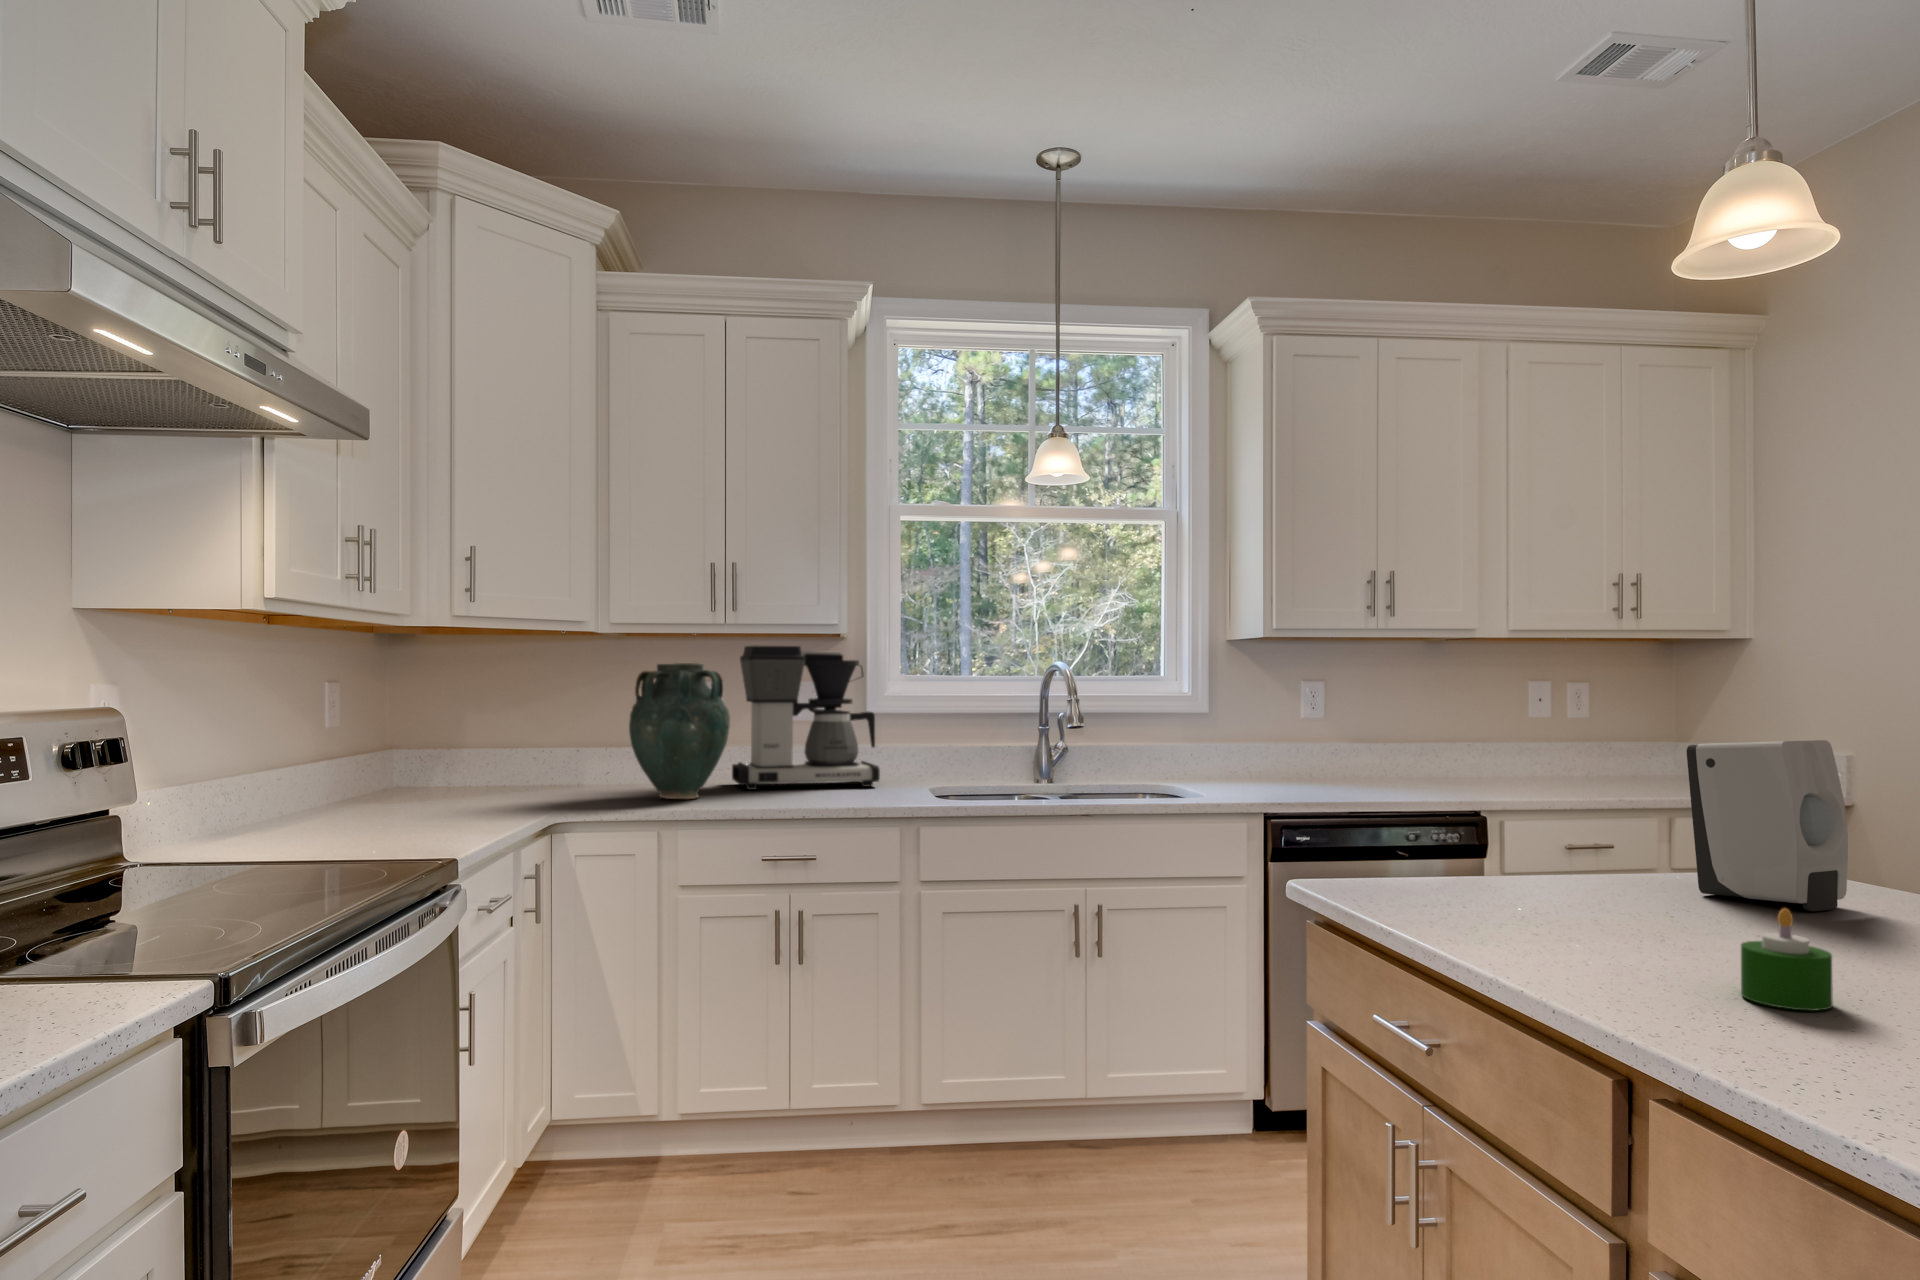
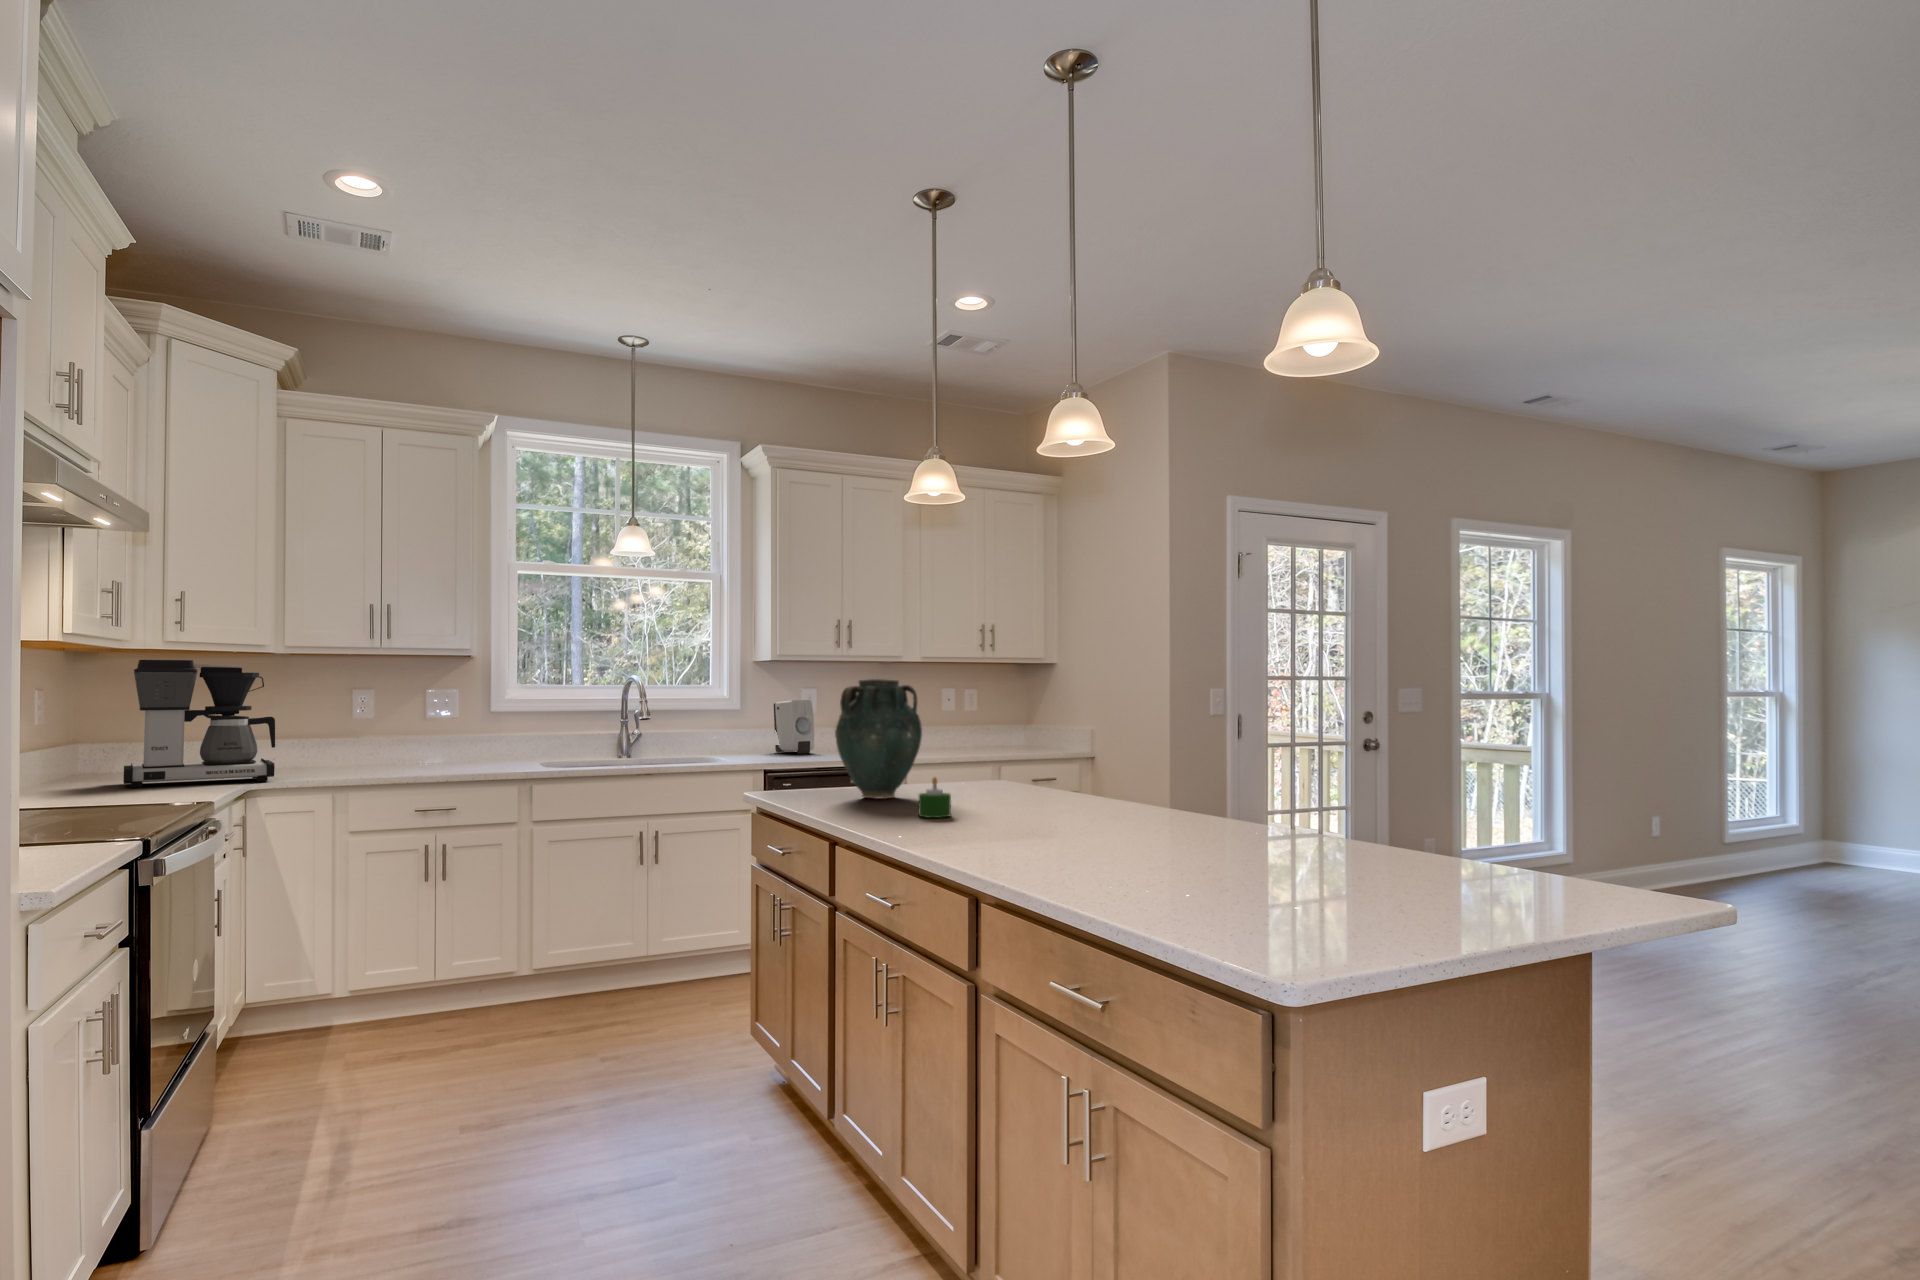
coffee maker: present [732,646,880,790] -> present [123,660,275,788]
vase: present [629,663,730,799] -> present [835,679,922,799]
soap dispenser: present [1687,740,1848,911] -> present [774,700,814,754]

